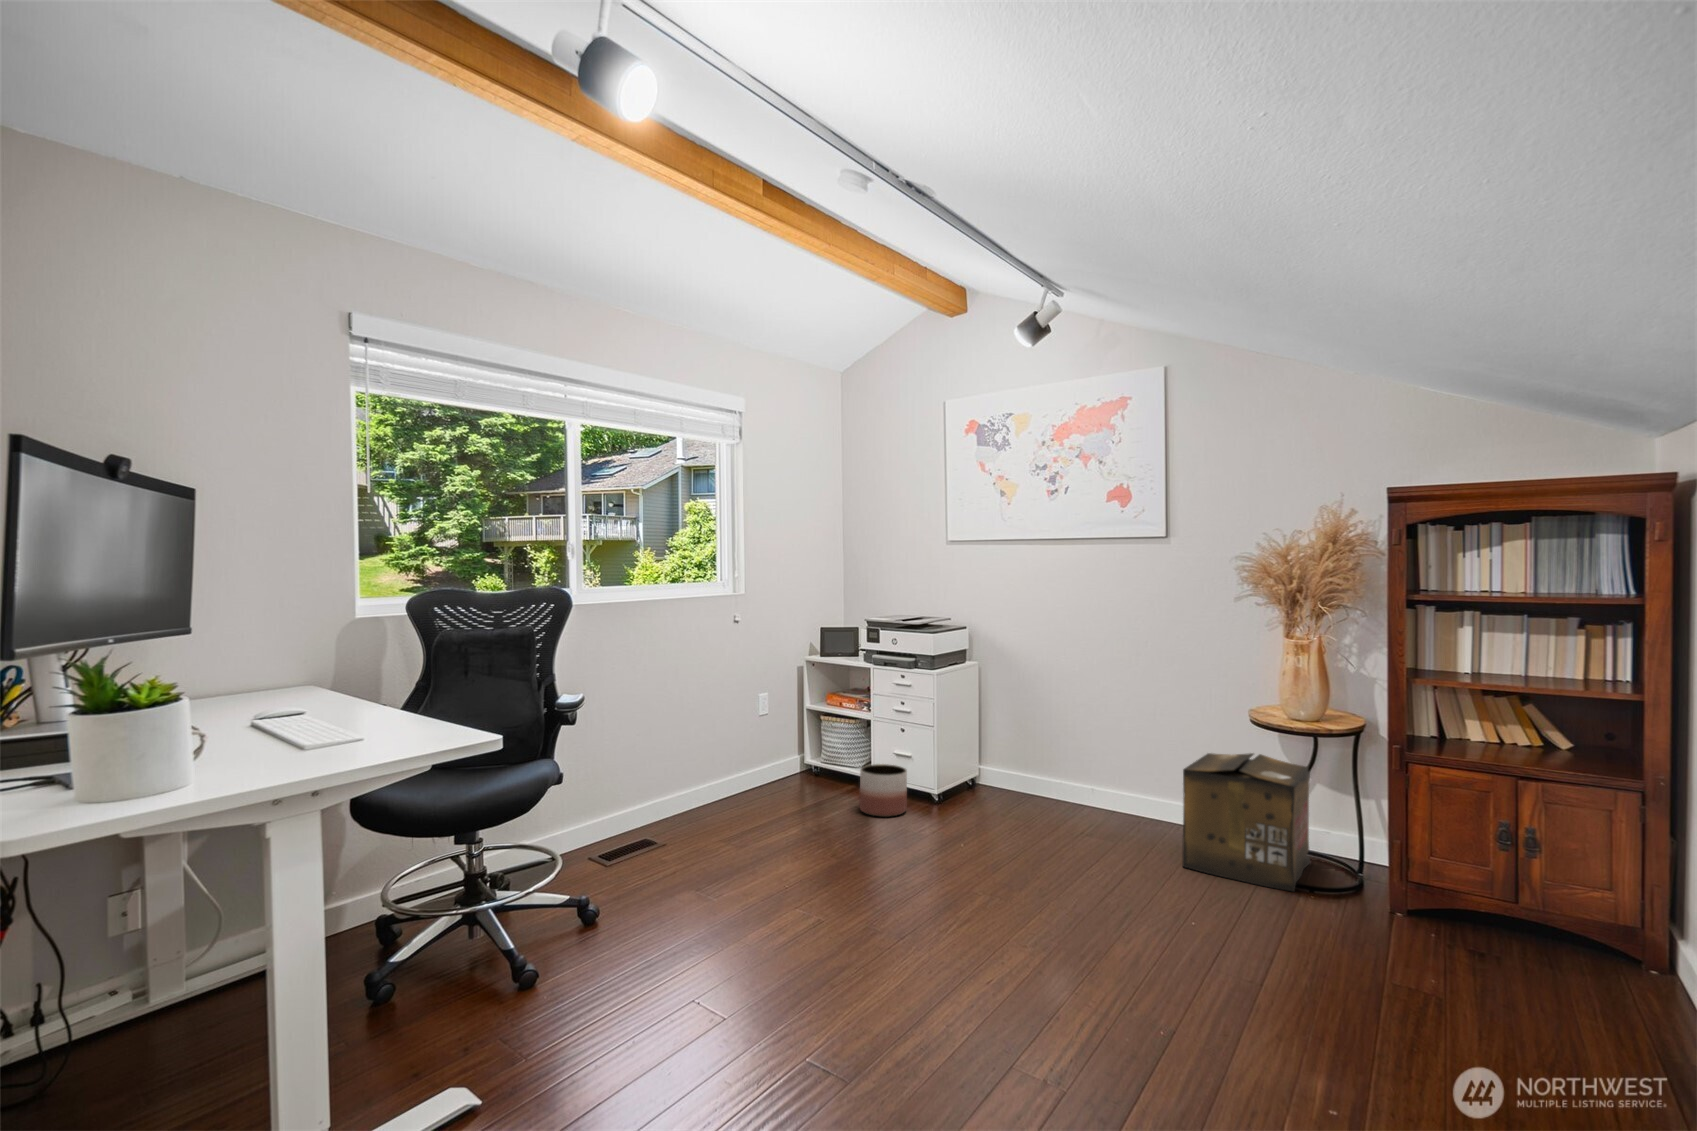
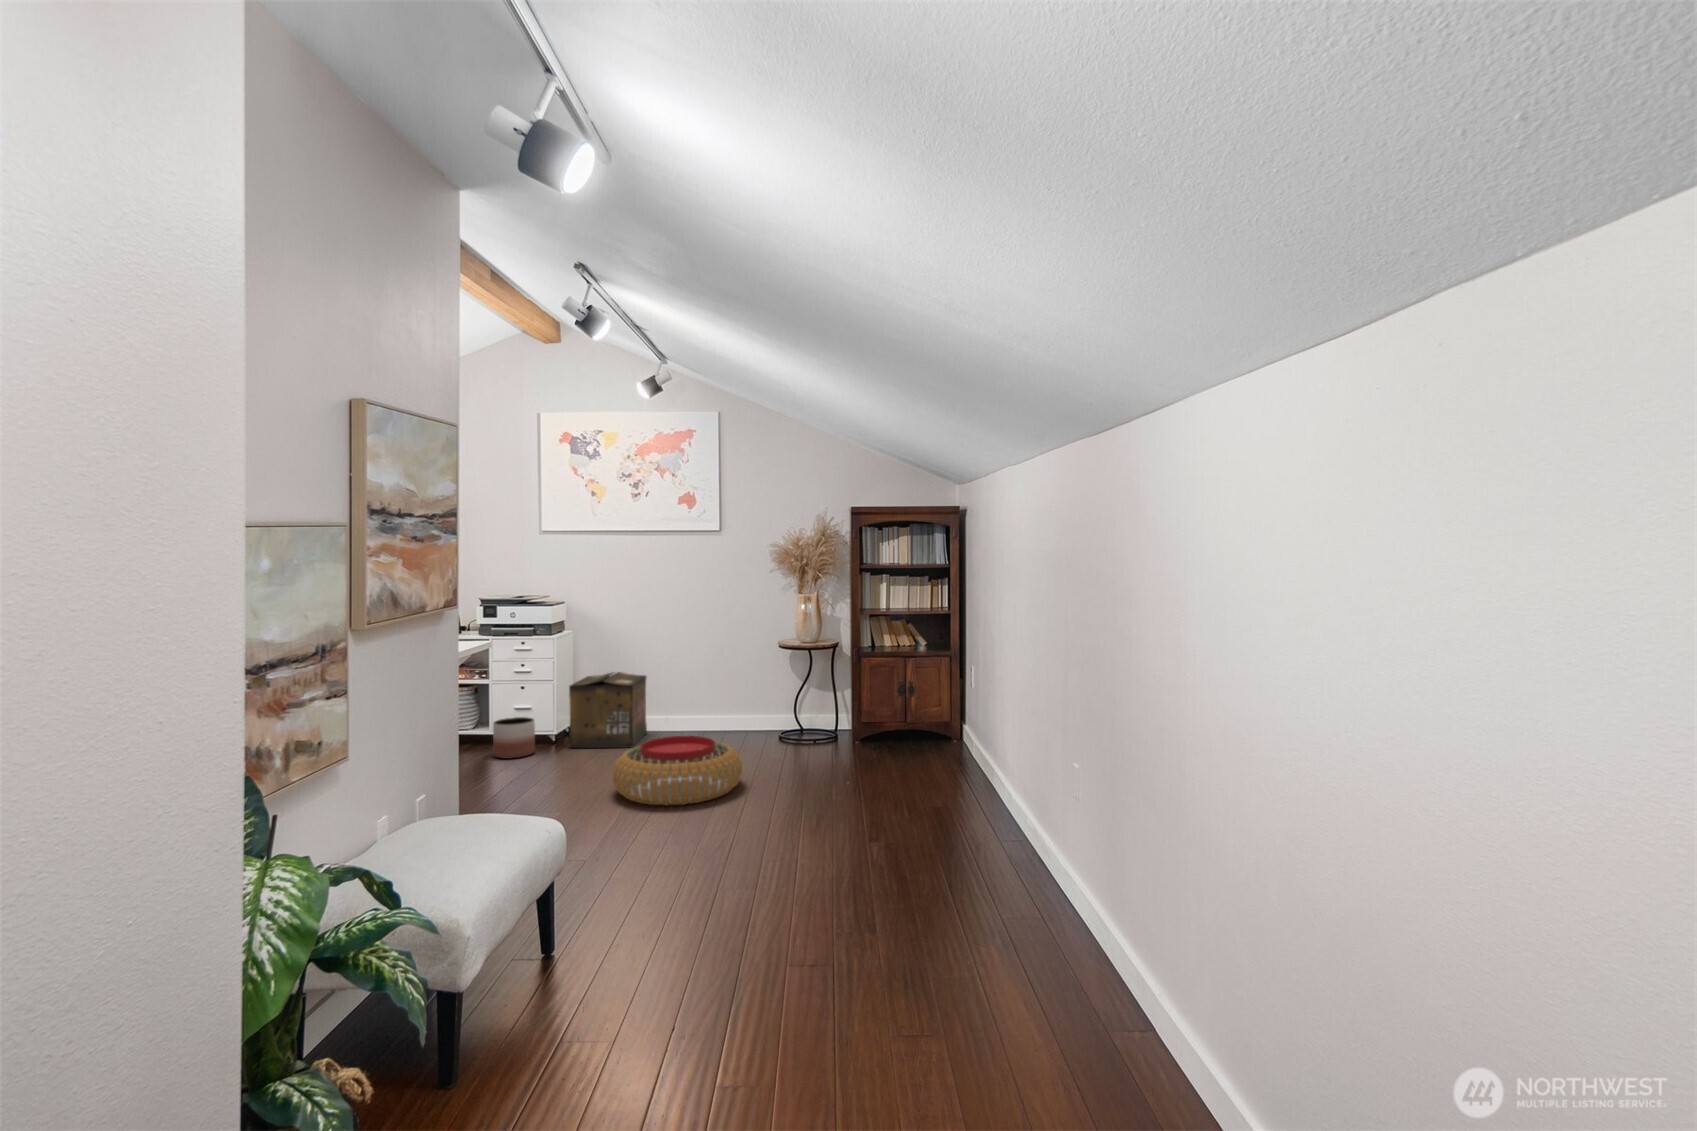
cardboard box: present [1182,753,1310,892] -> present [569,672,647,748]
pouf: none [925,839,1132,972] -> present [613,736,743,805]

